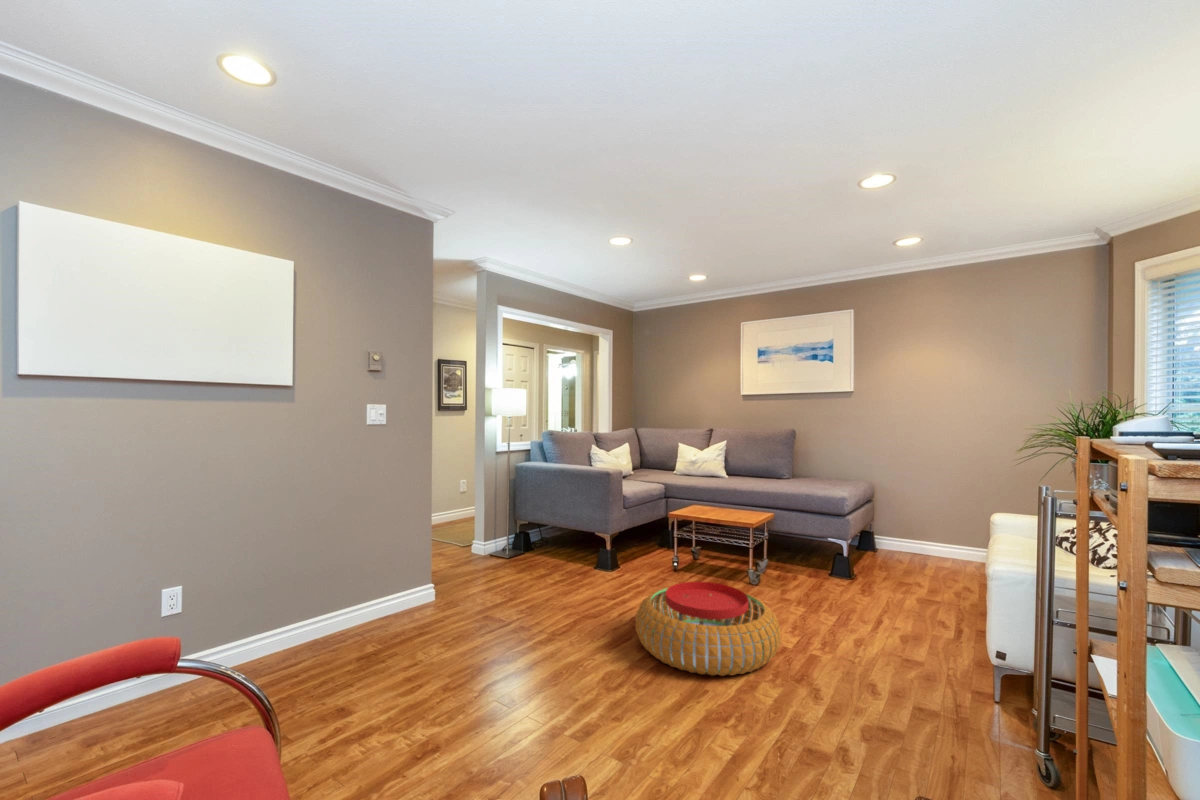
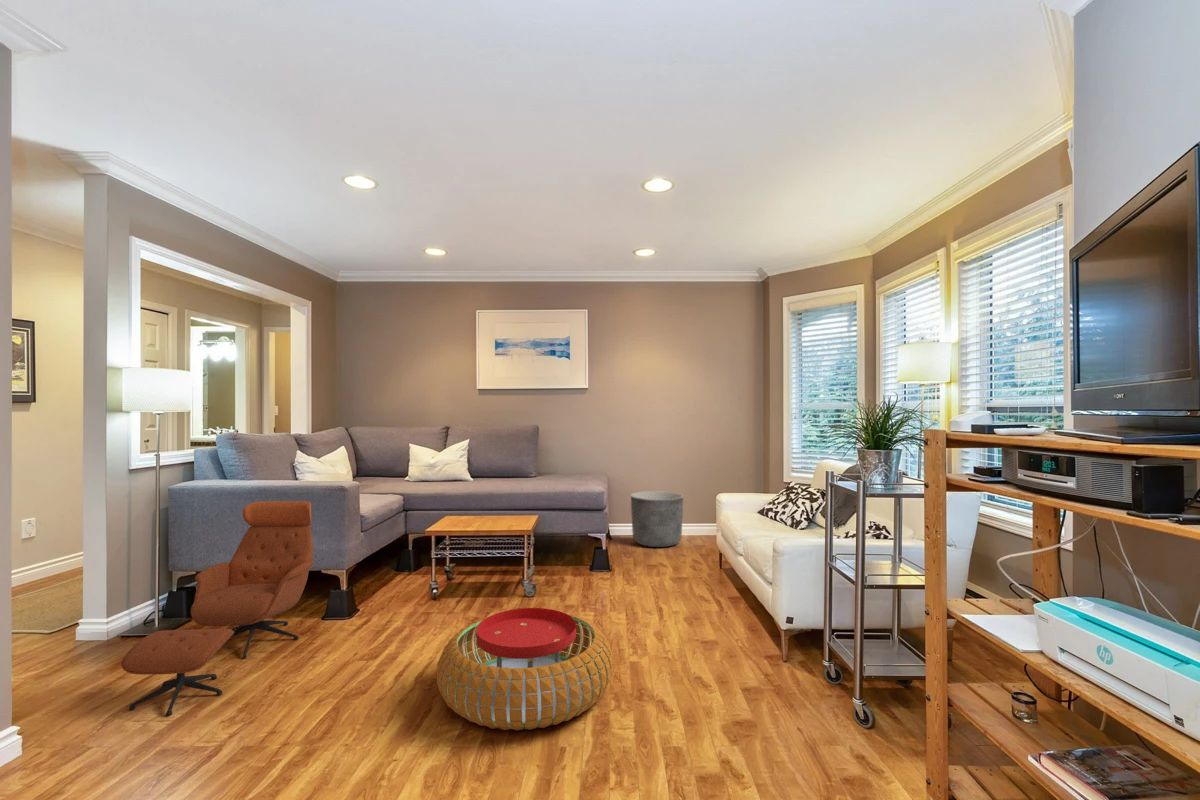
lounge chair: none [475,478,589,601] -> present [121,501,314,716]
planter: none [889,506,955,567] -> present [631,491,683,547]

